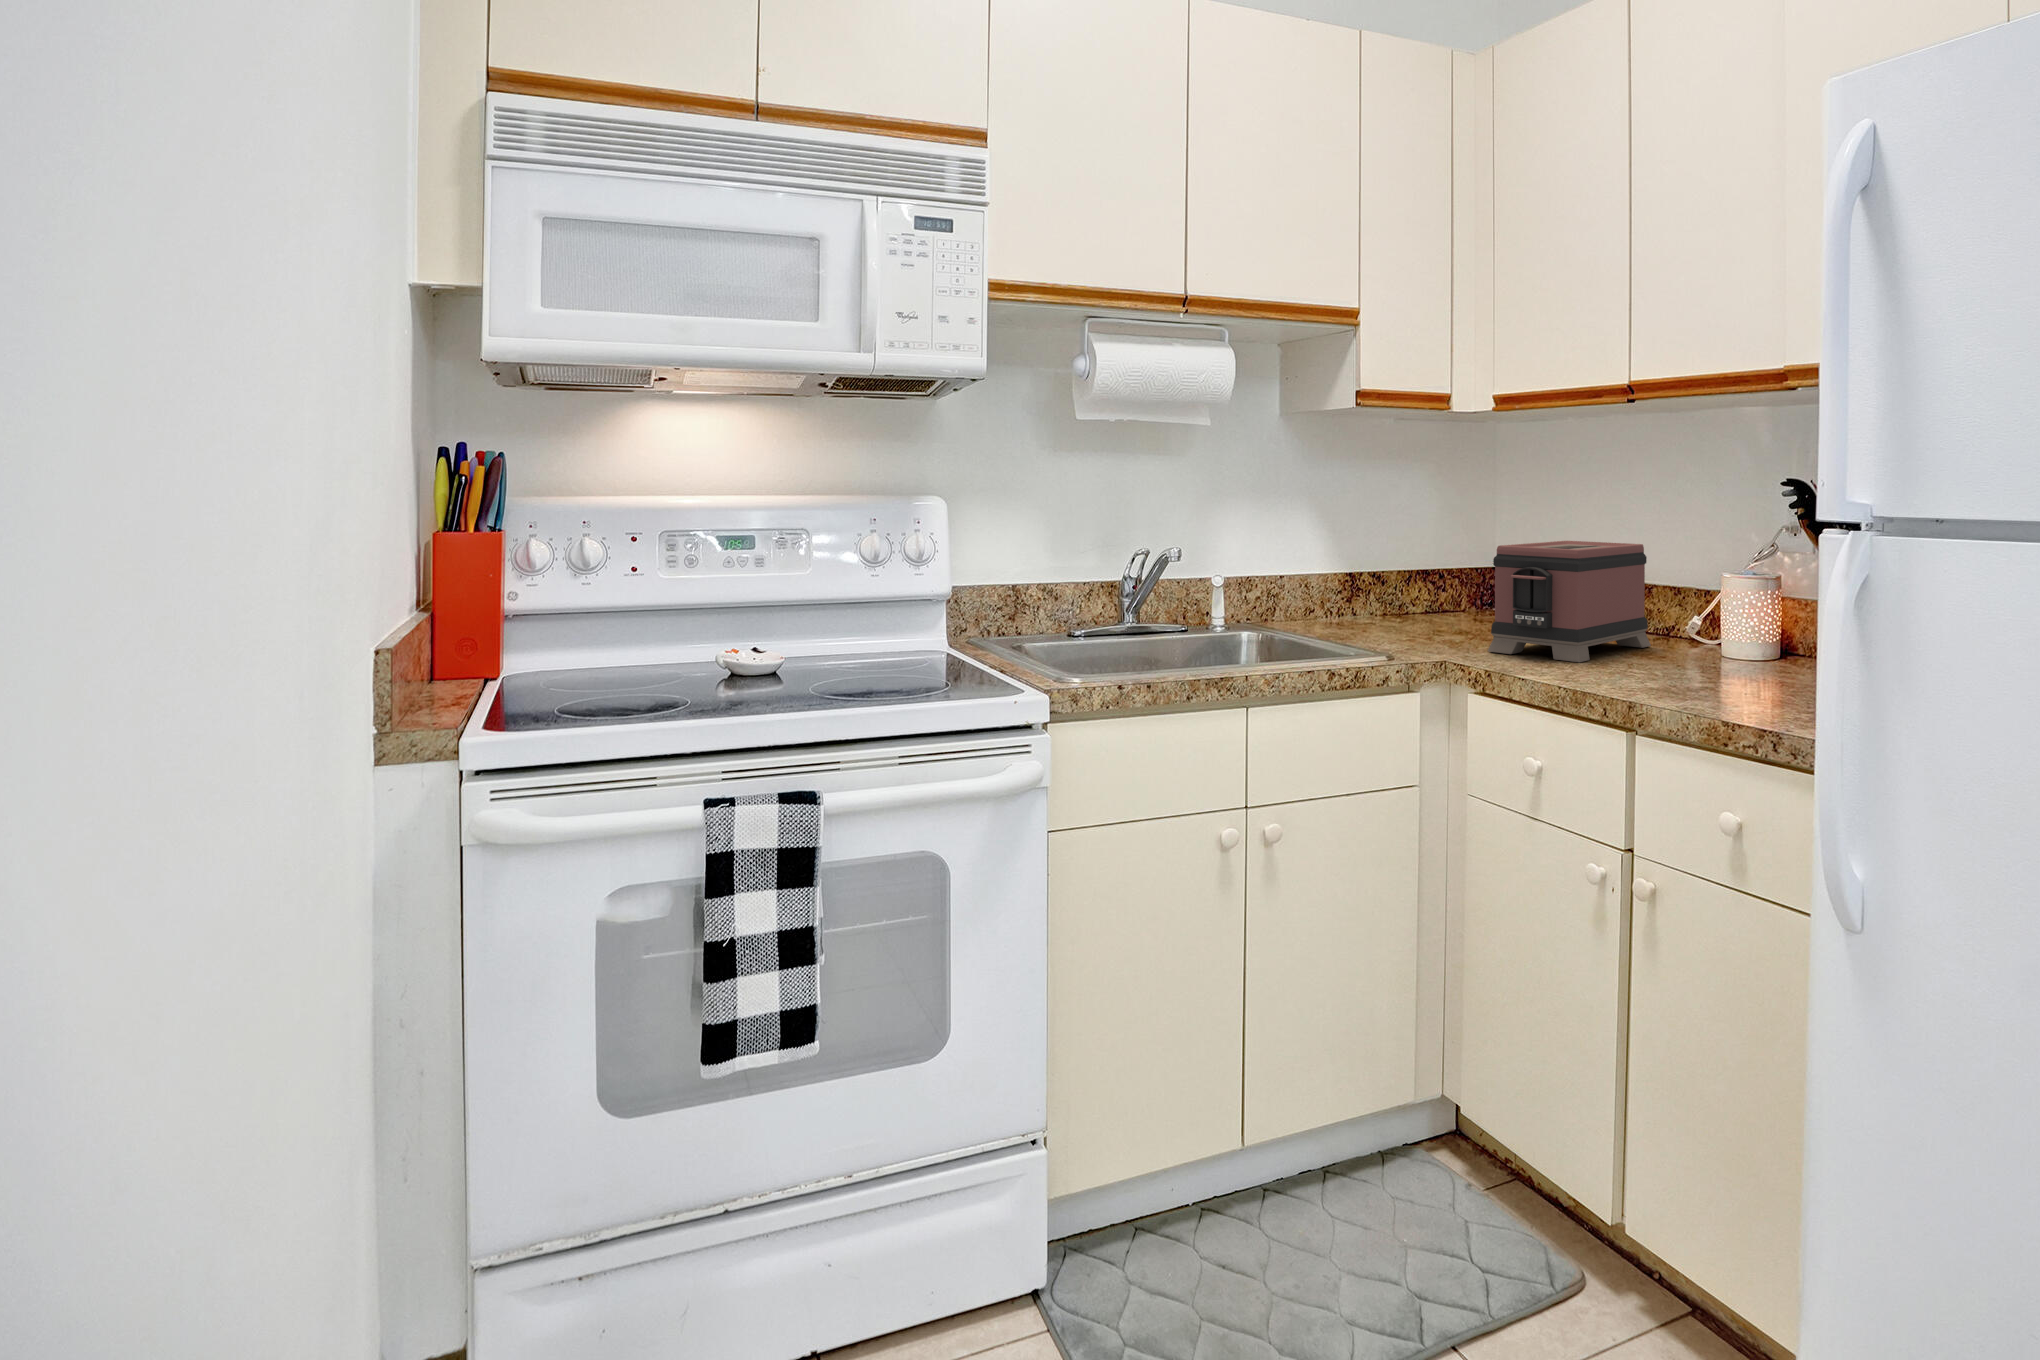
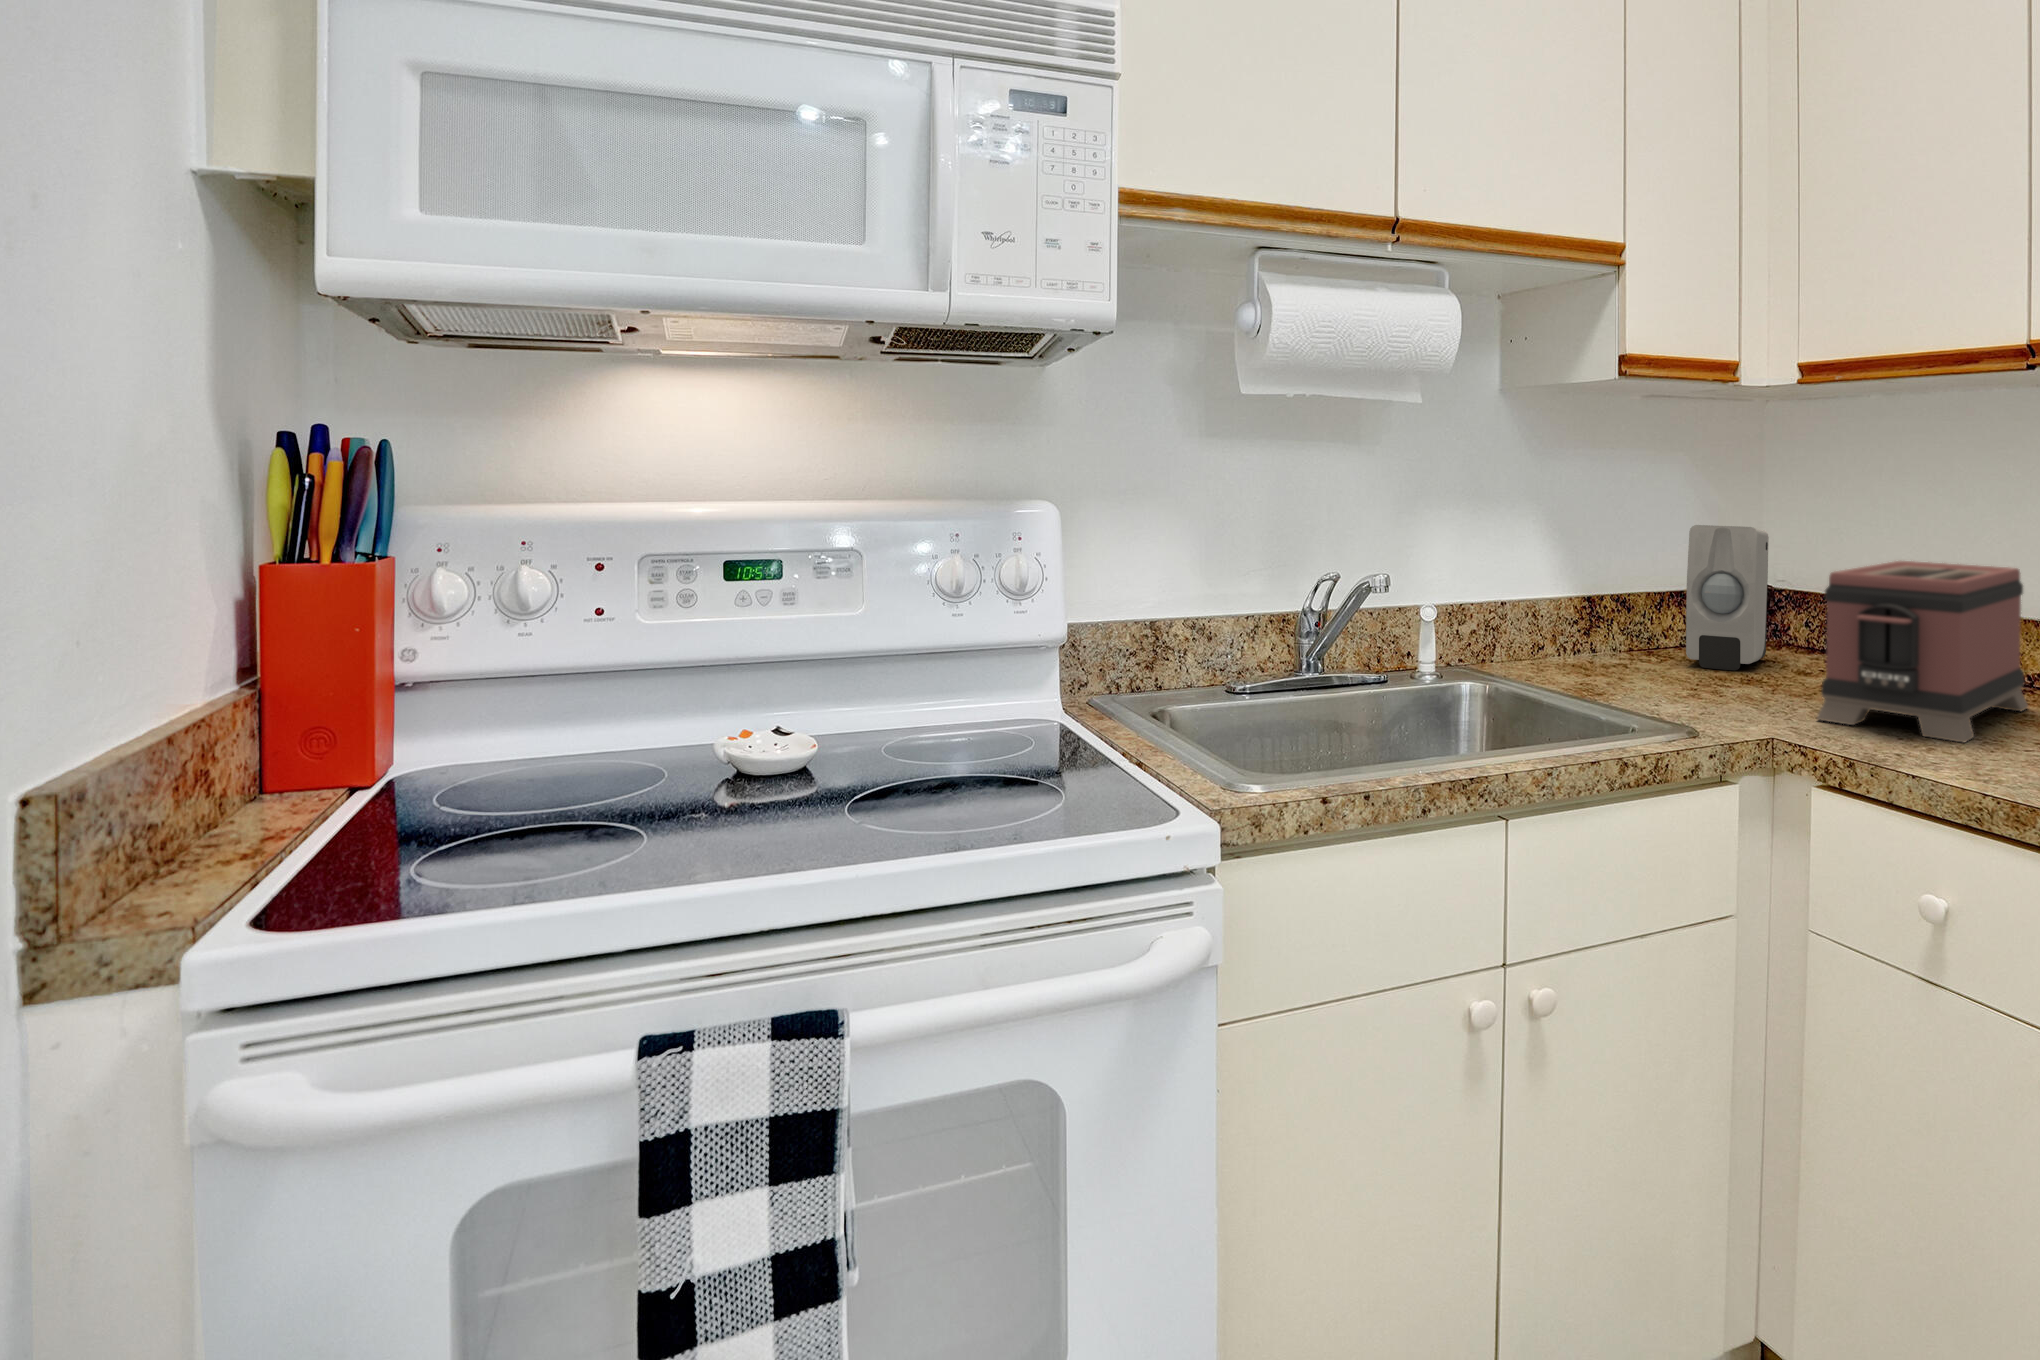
soap dispenser: none [1422,517,1491,627] -> present [1686,525,1769,670]

